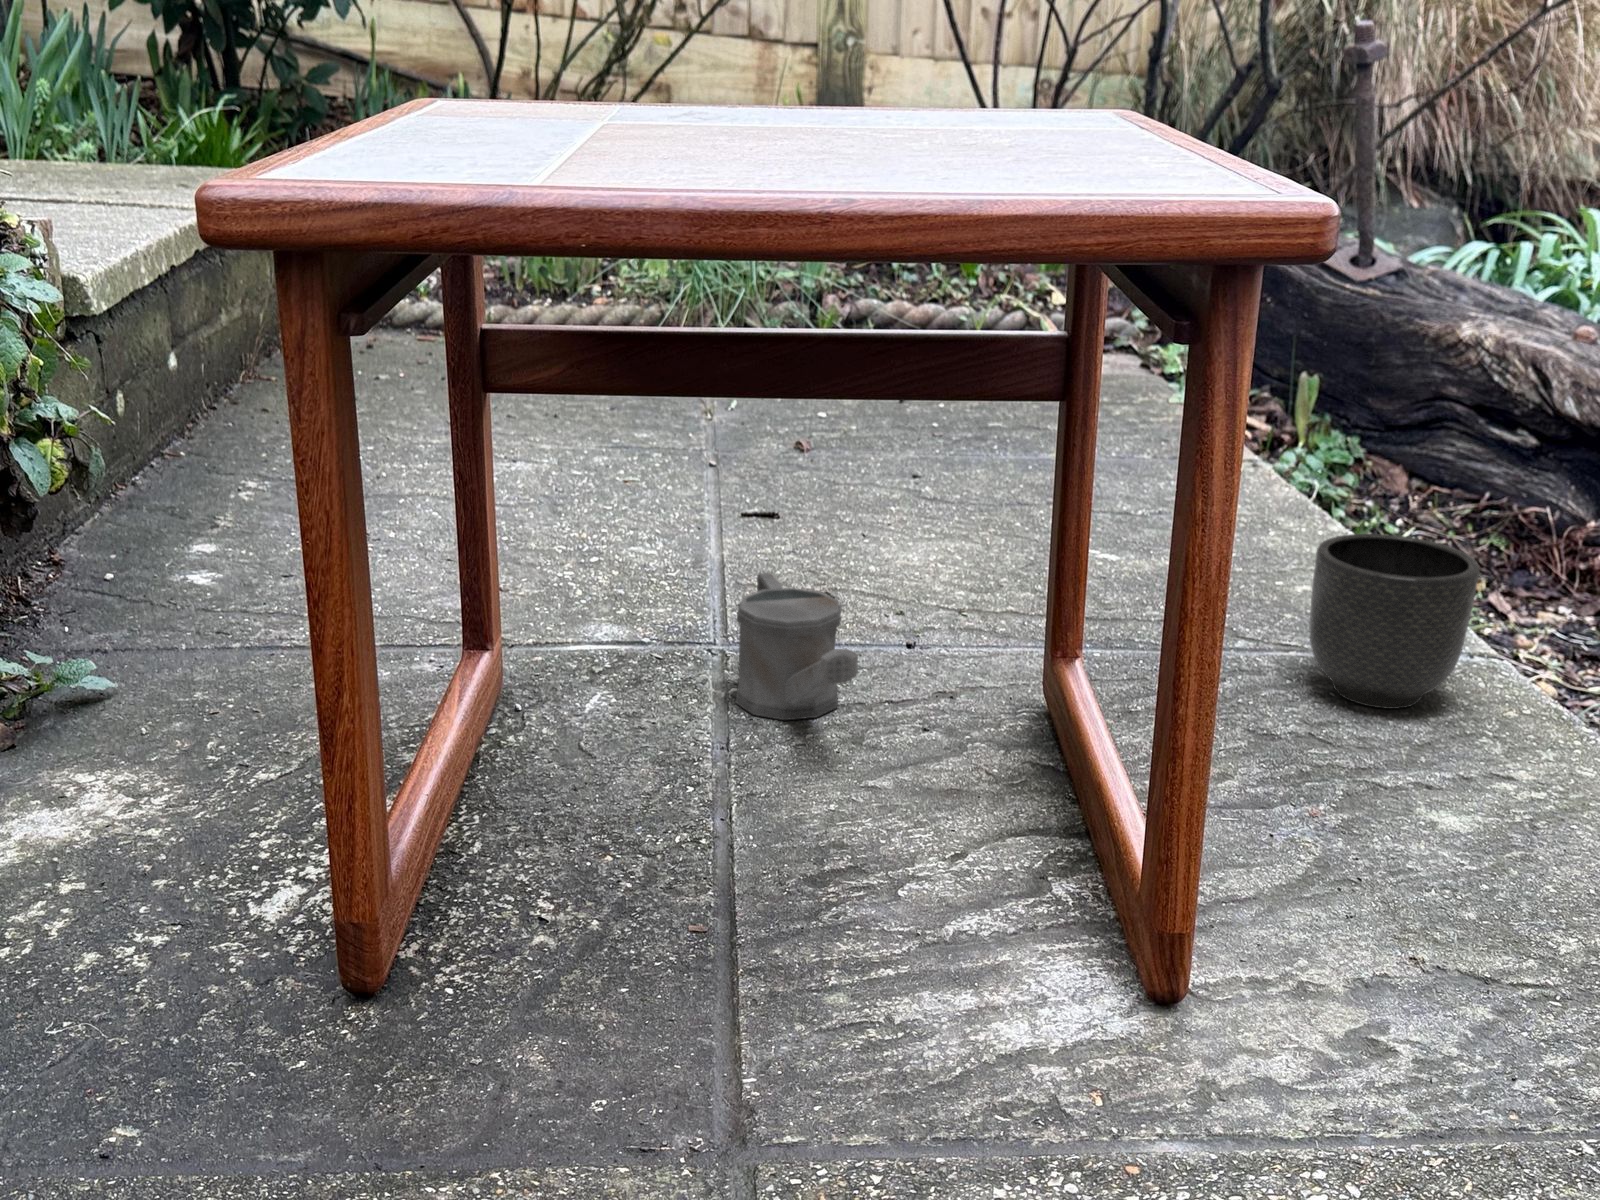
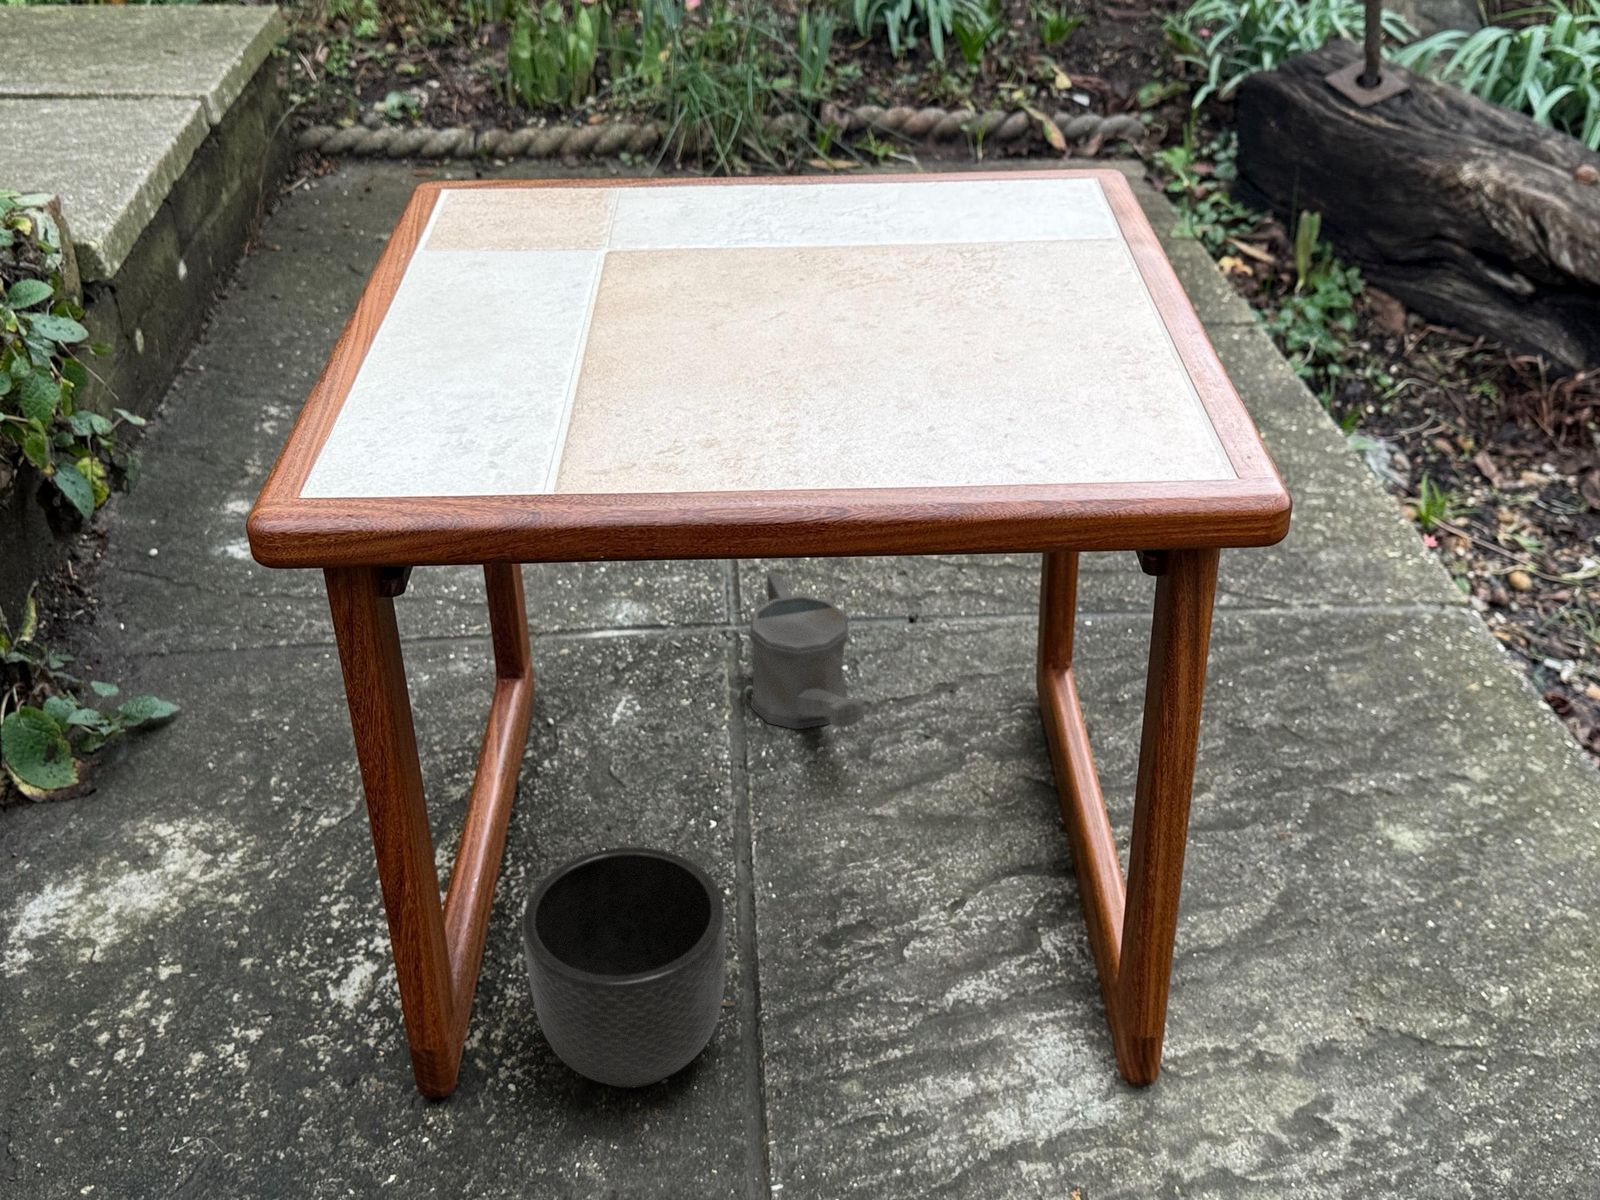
planter: present [1309,534,1479,709] -> present [522,847,725,1088]

